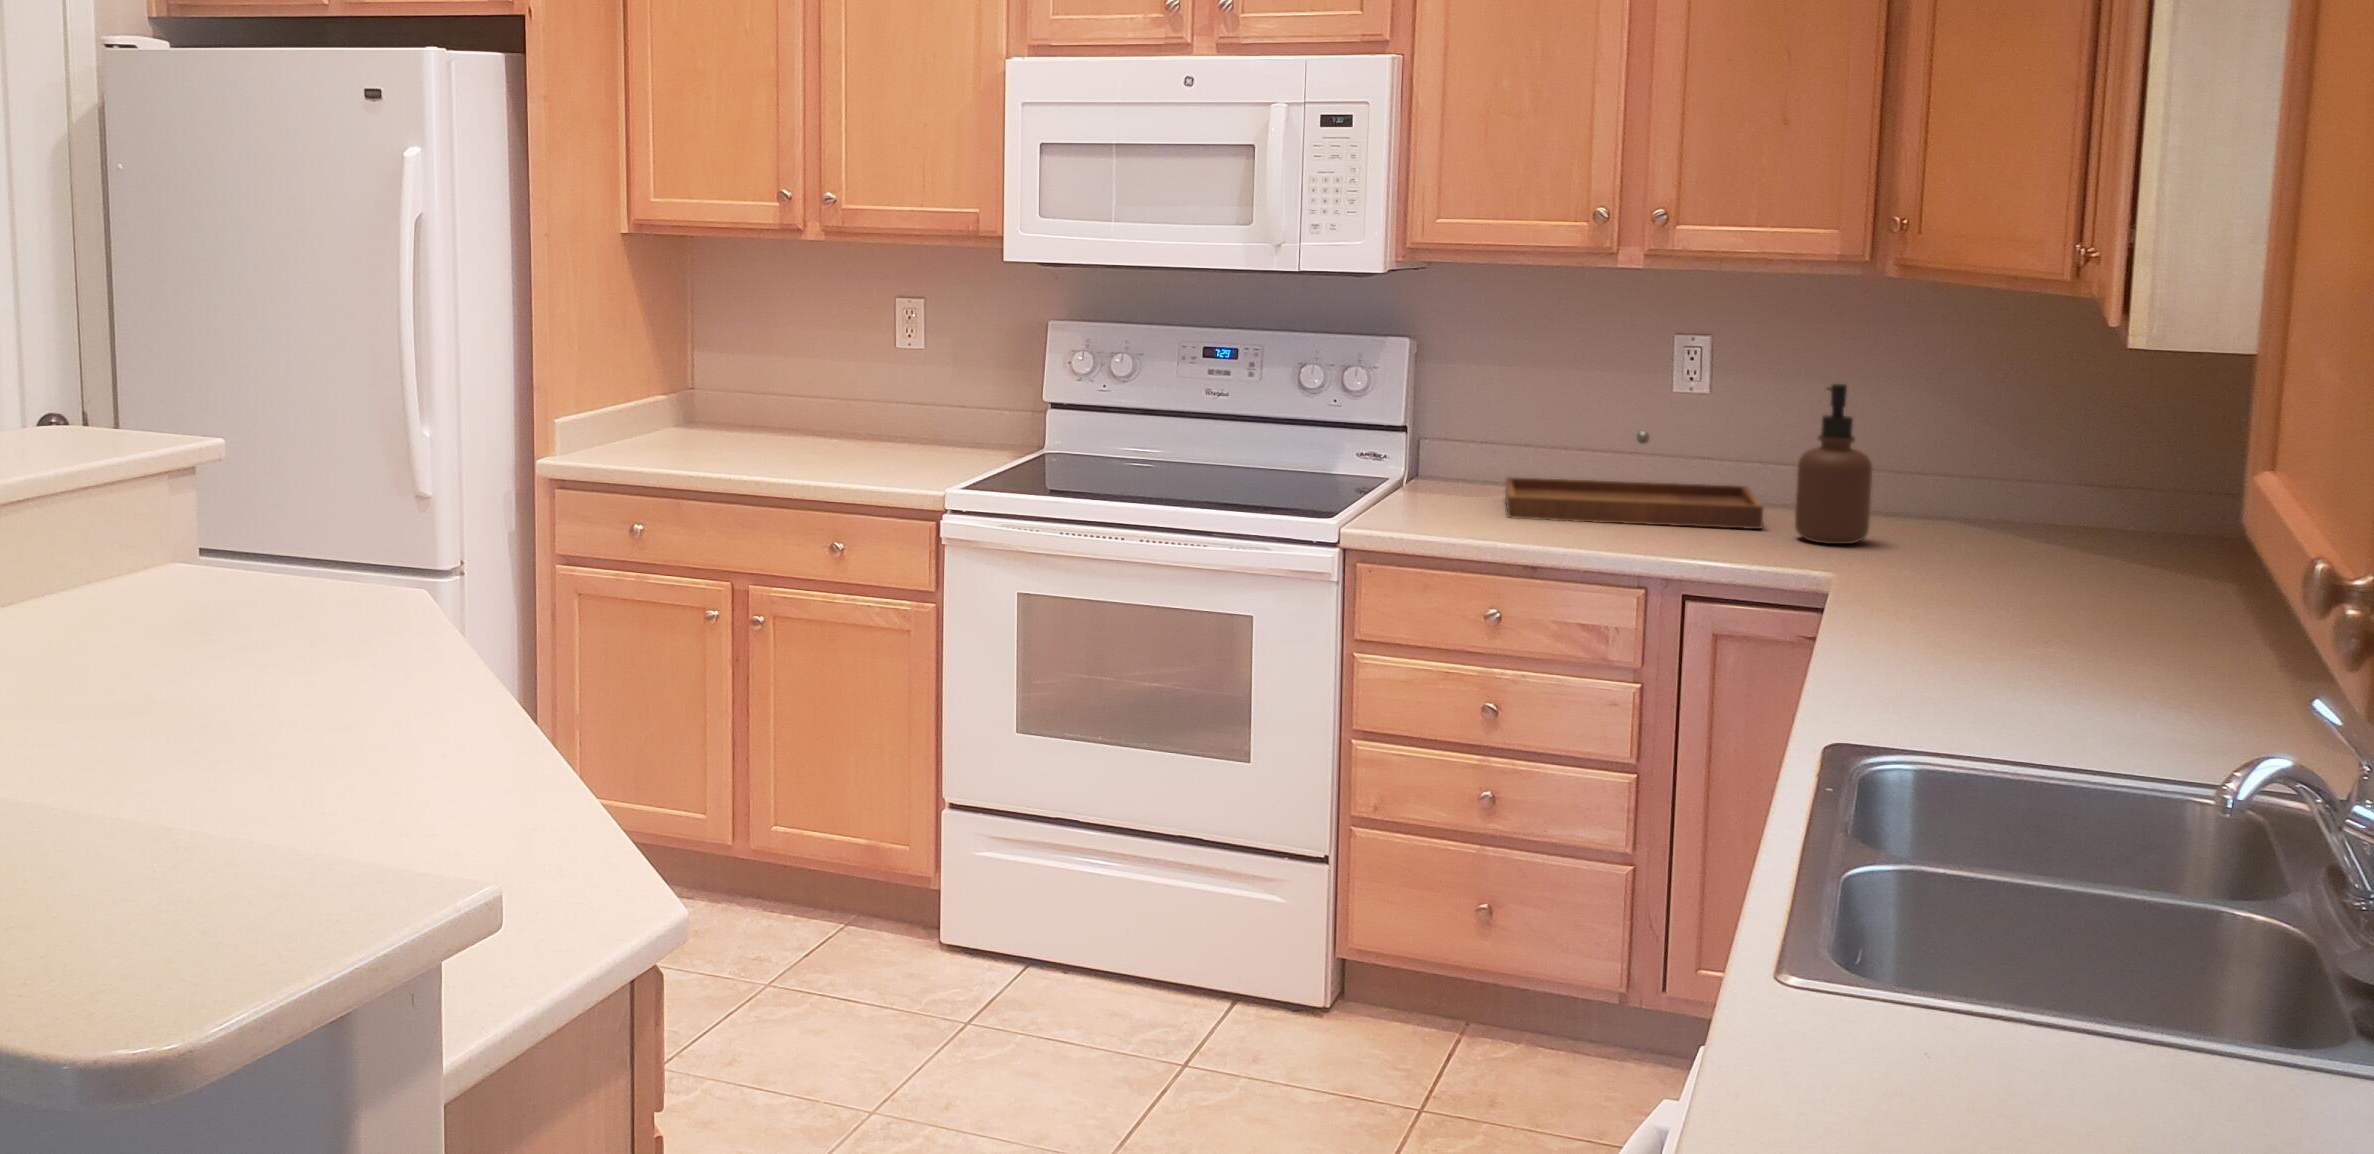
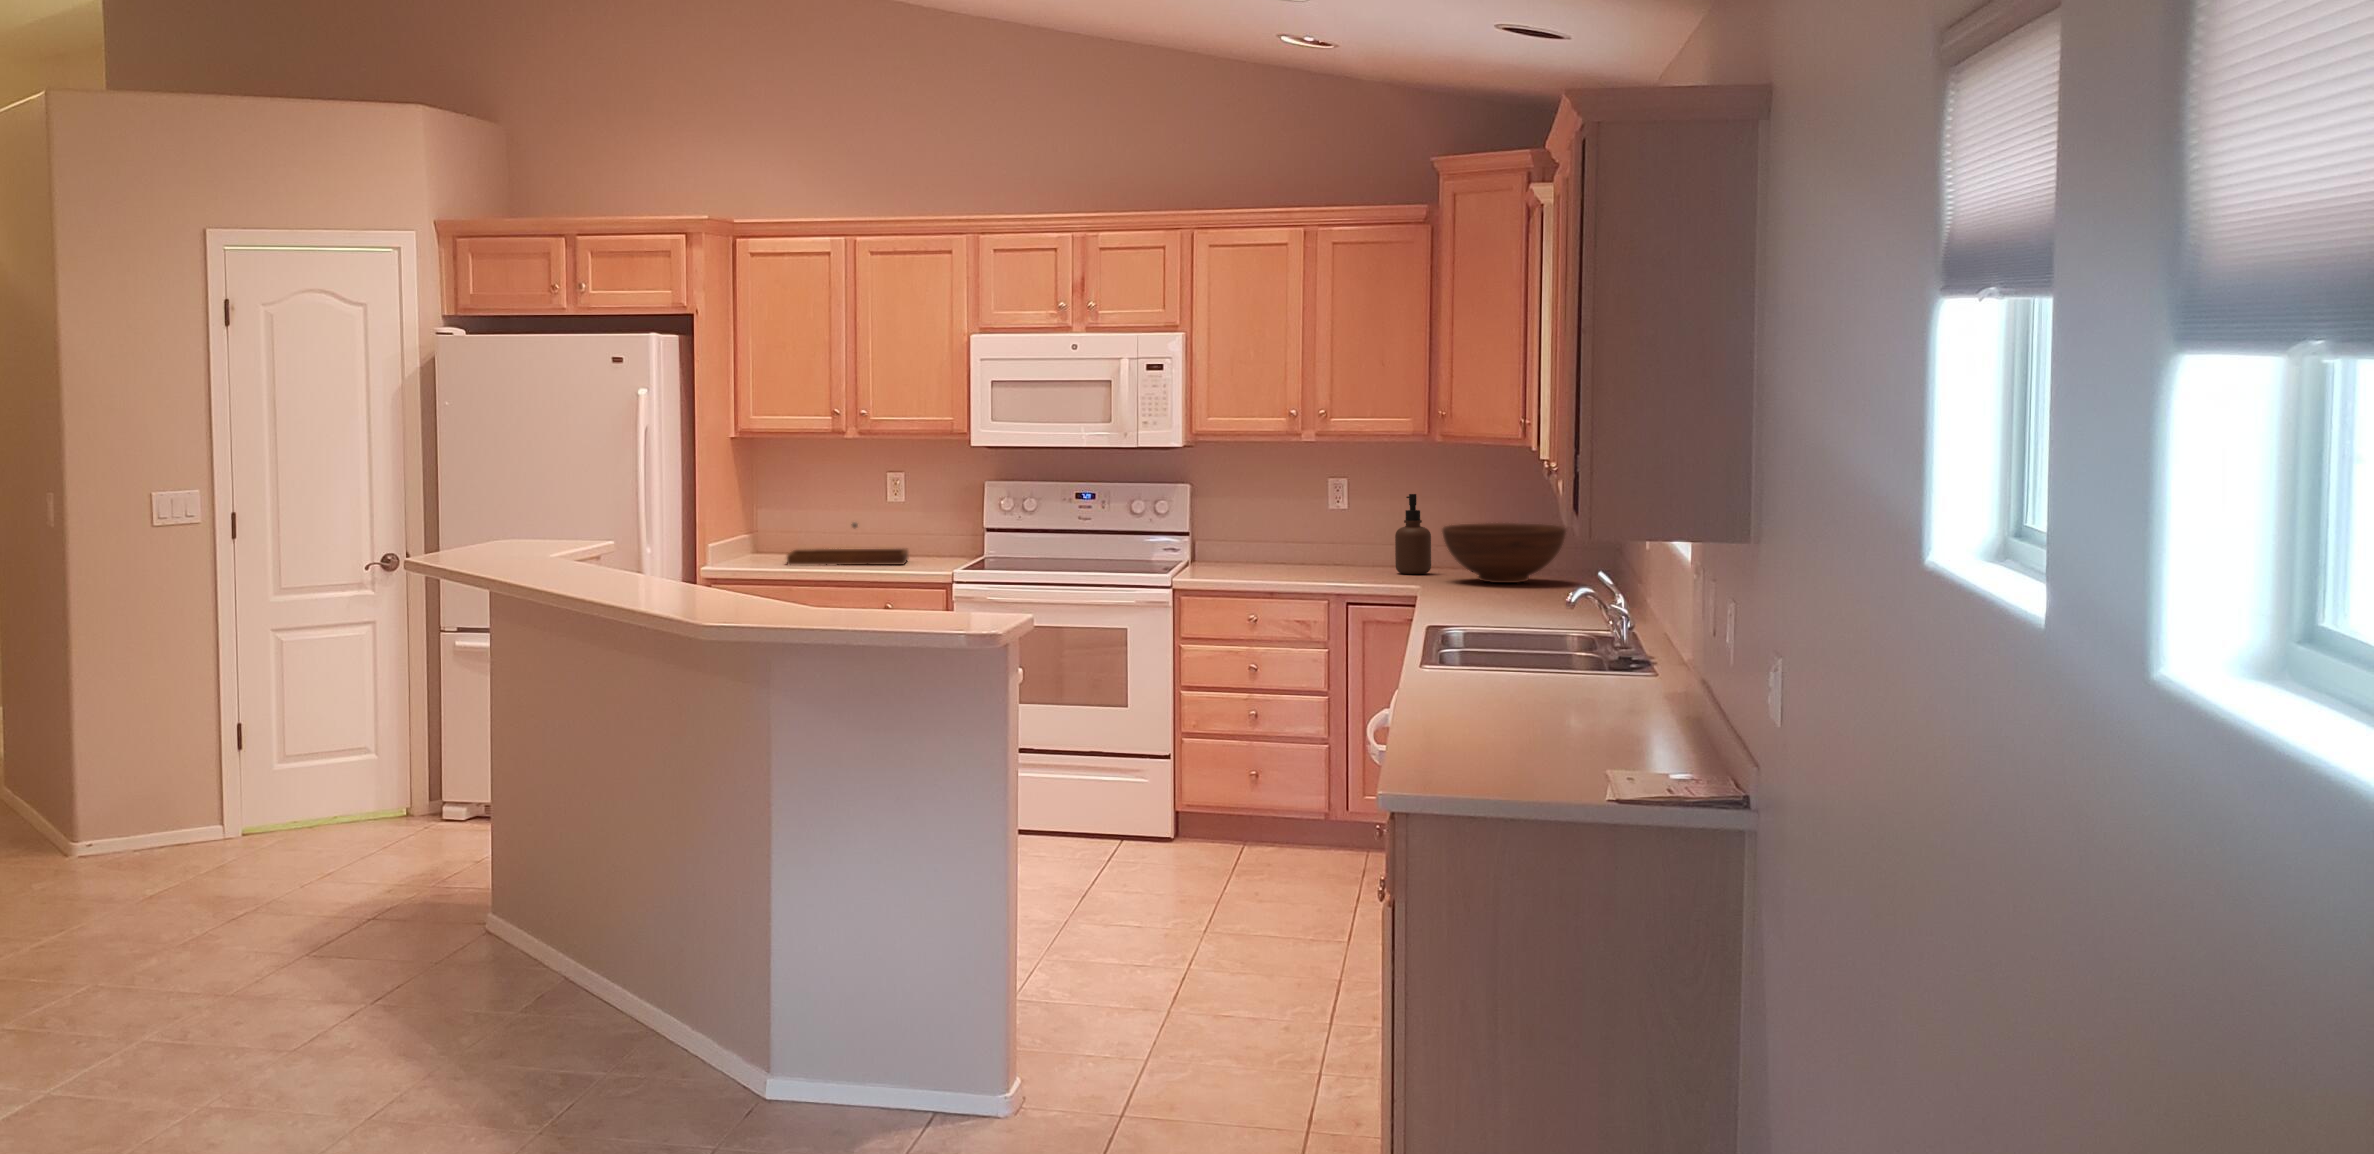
tray: present [1505,431,1763,529] -> present [787,522,908,565]
fruit bowl: none [1896,456,2175,594] -> present [1442,523,1566,583]

